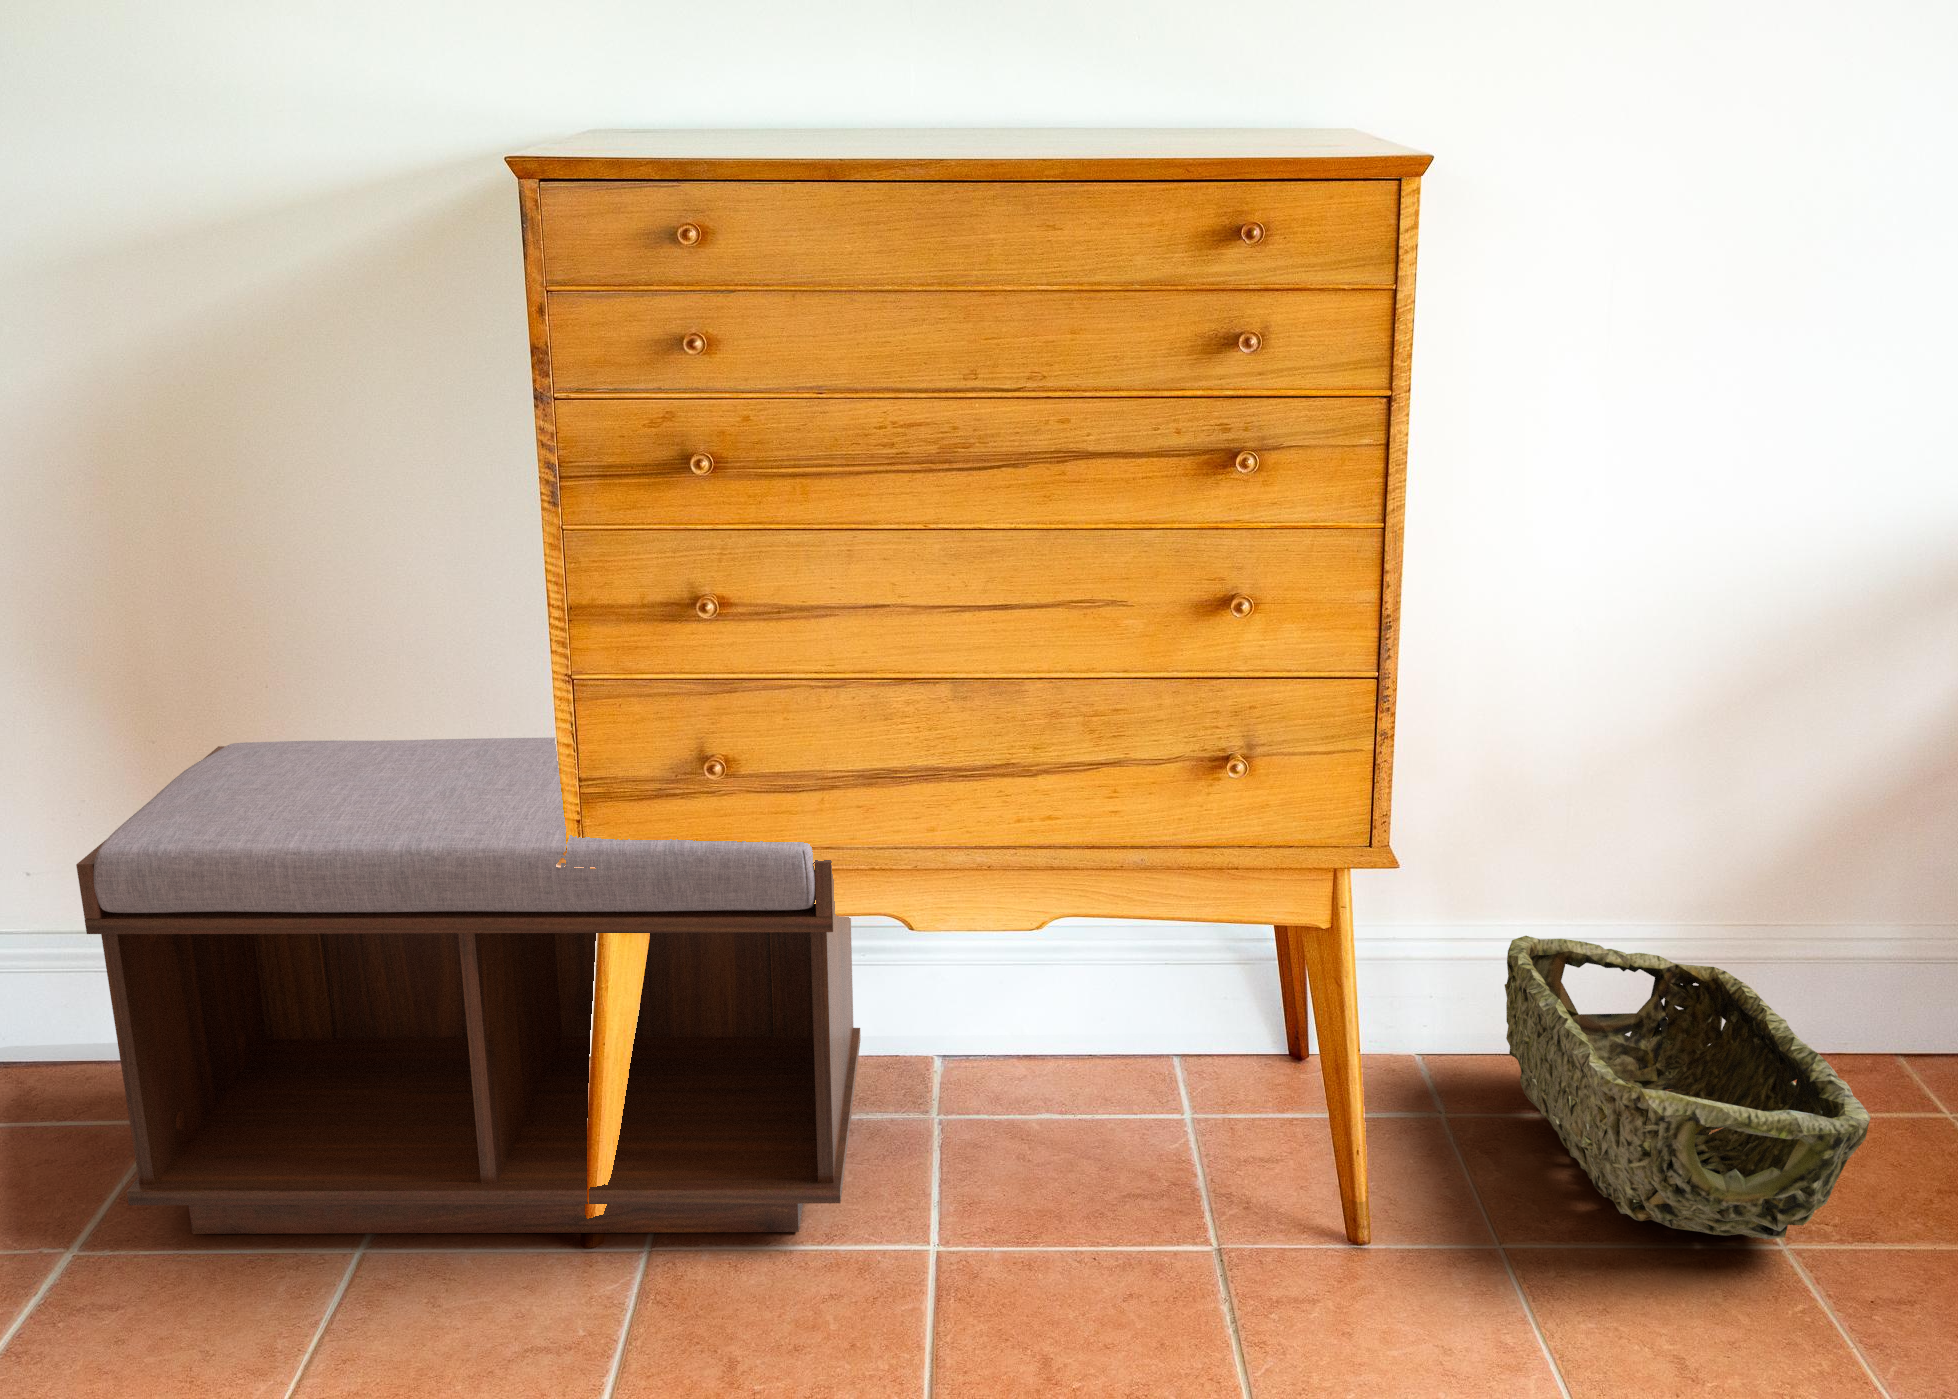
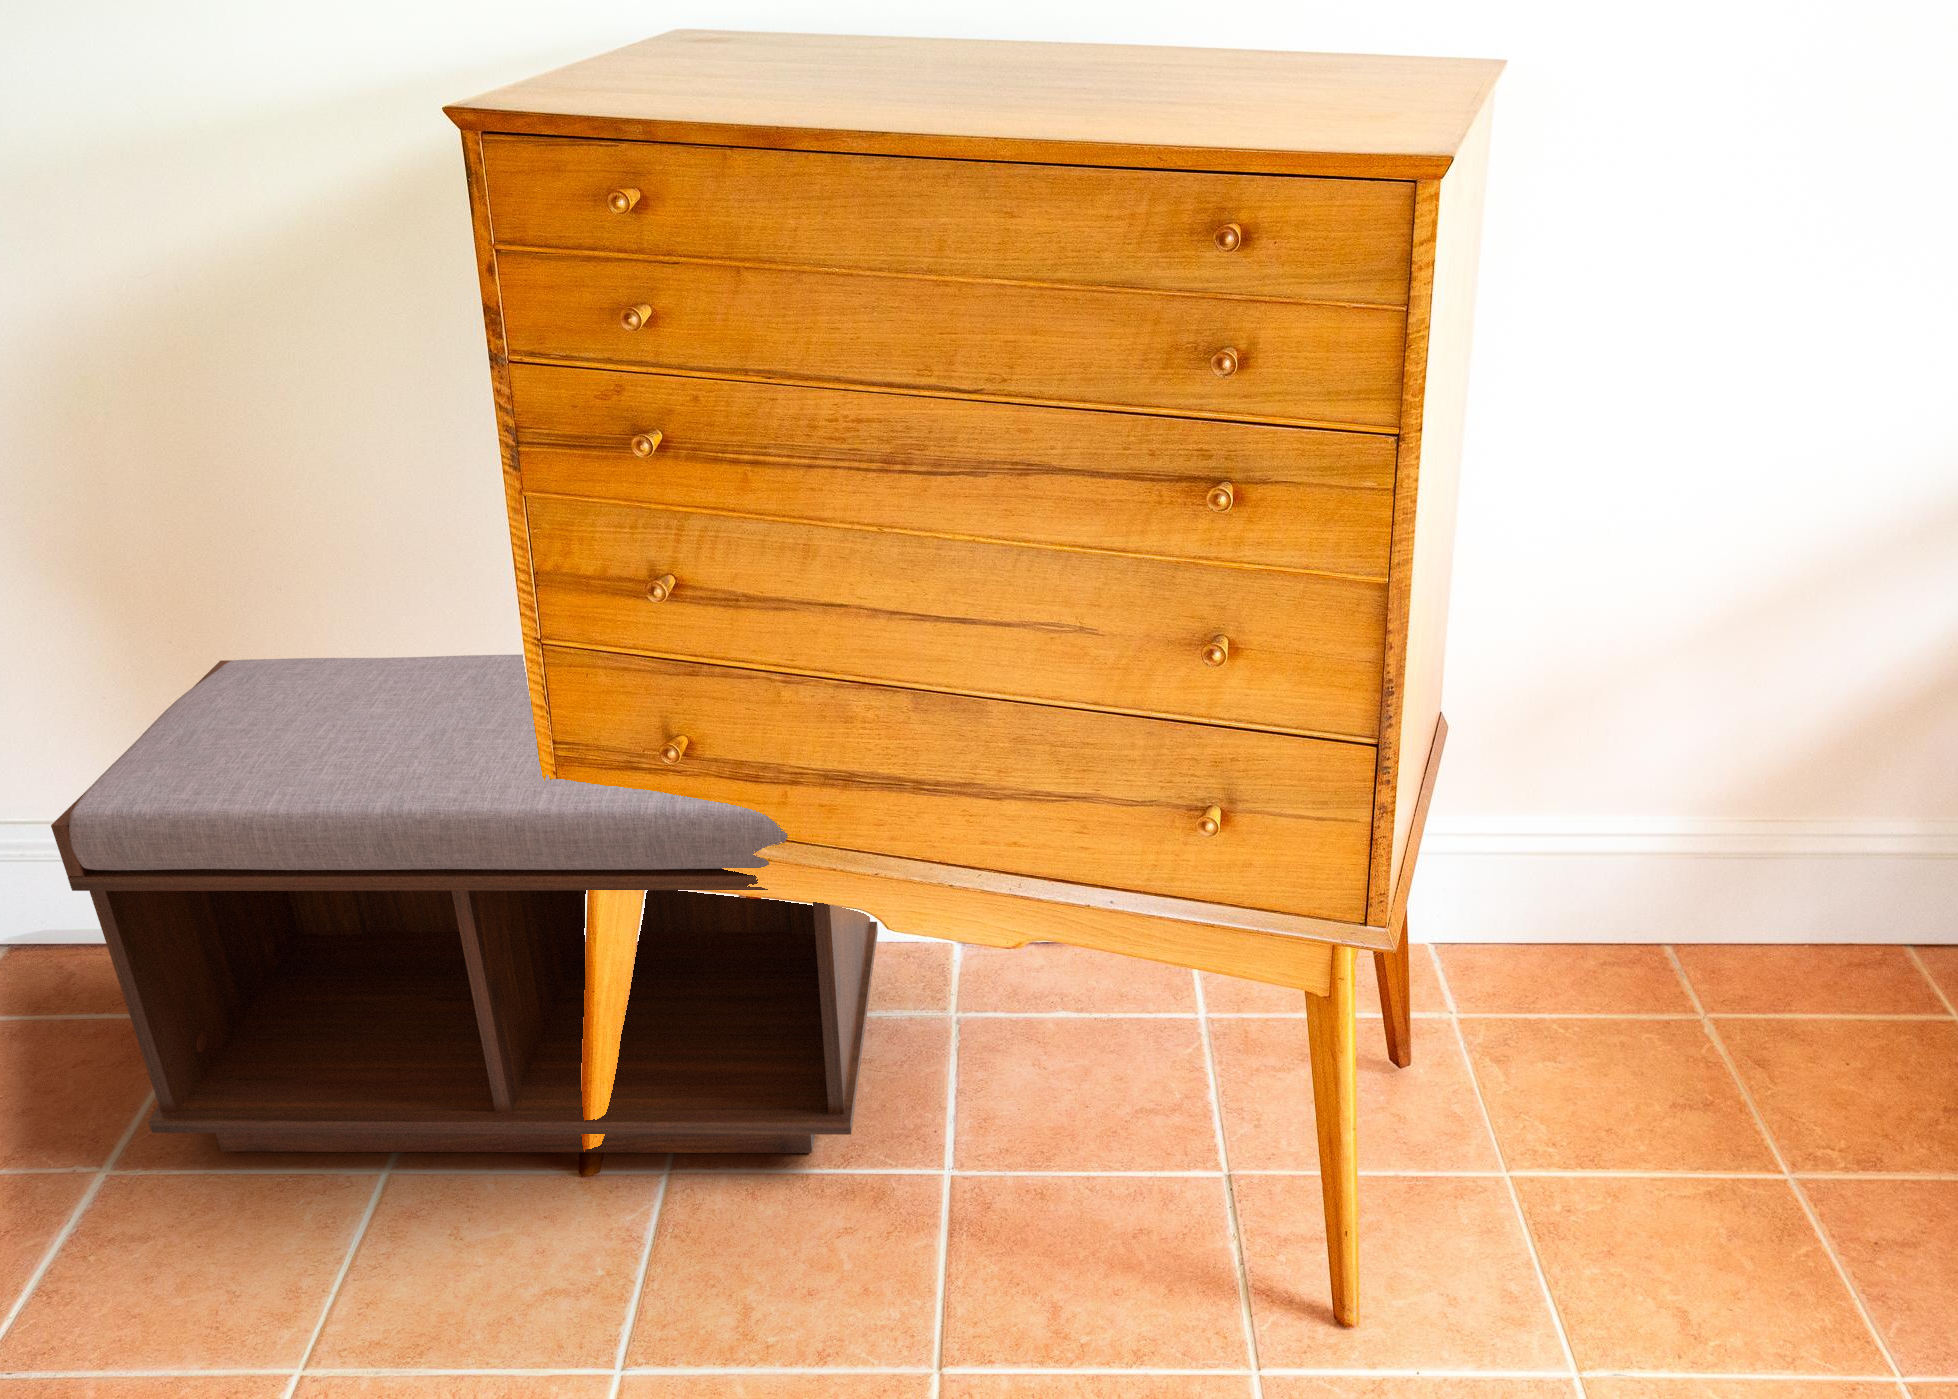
woven basket: present [1505,936,1871,1239] -> none [1518,840,1900,1175]

